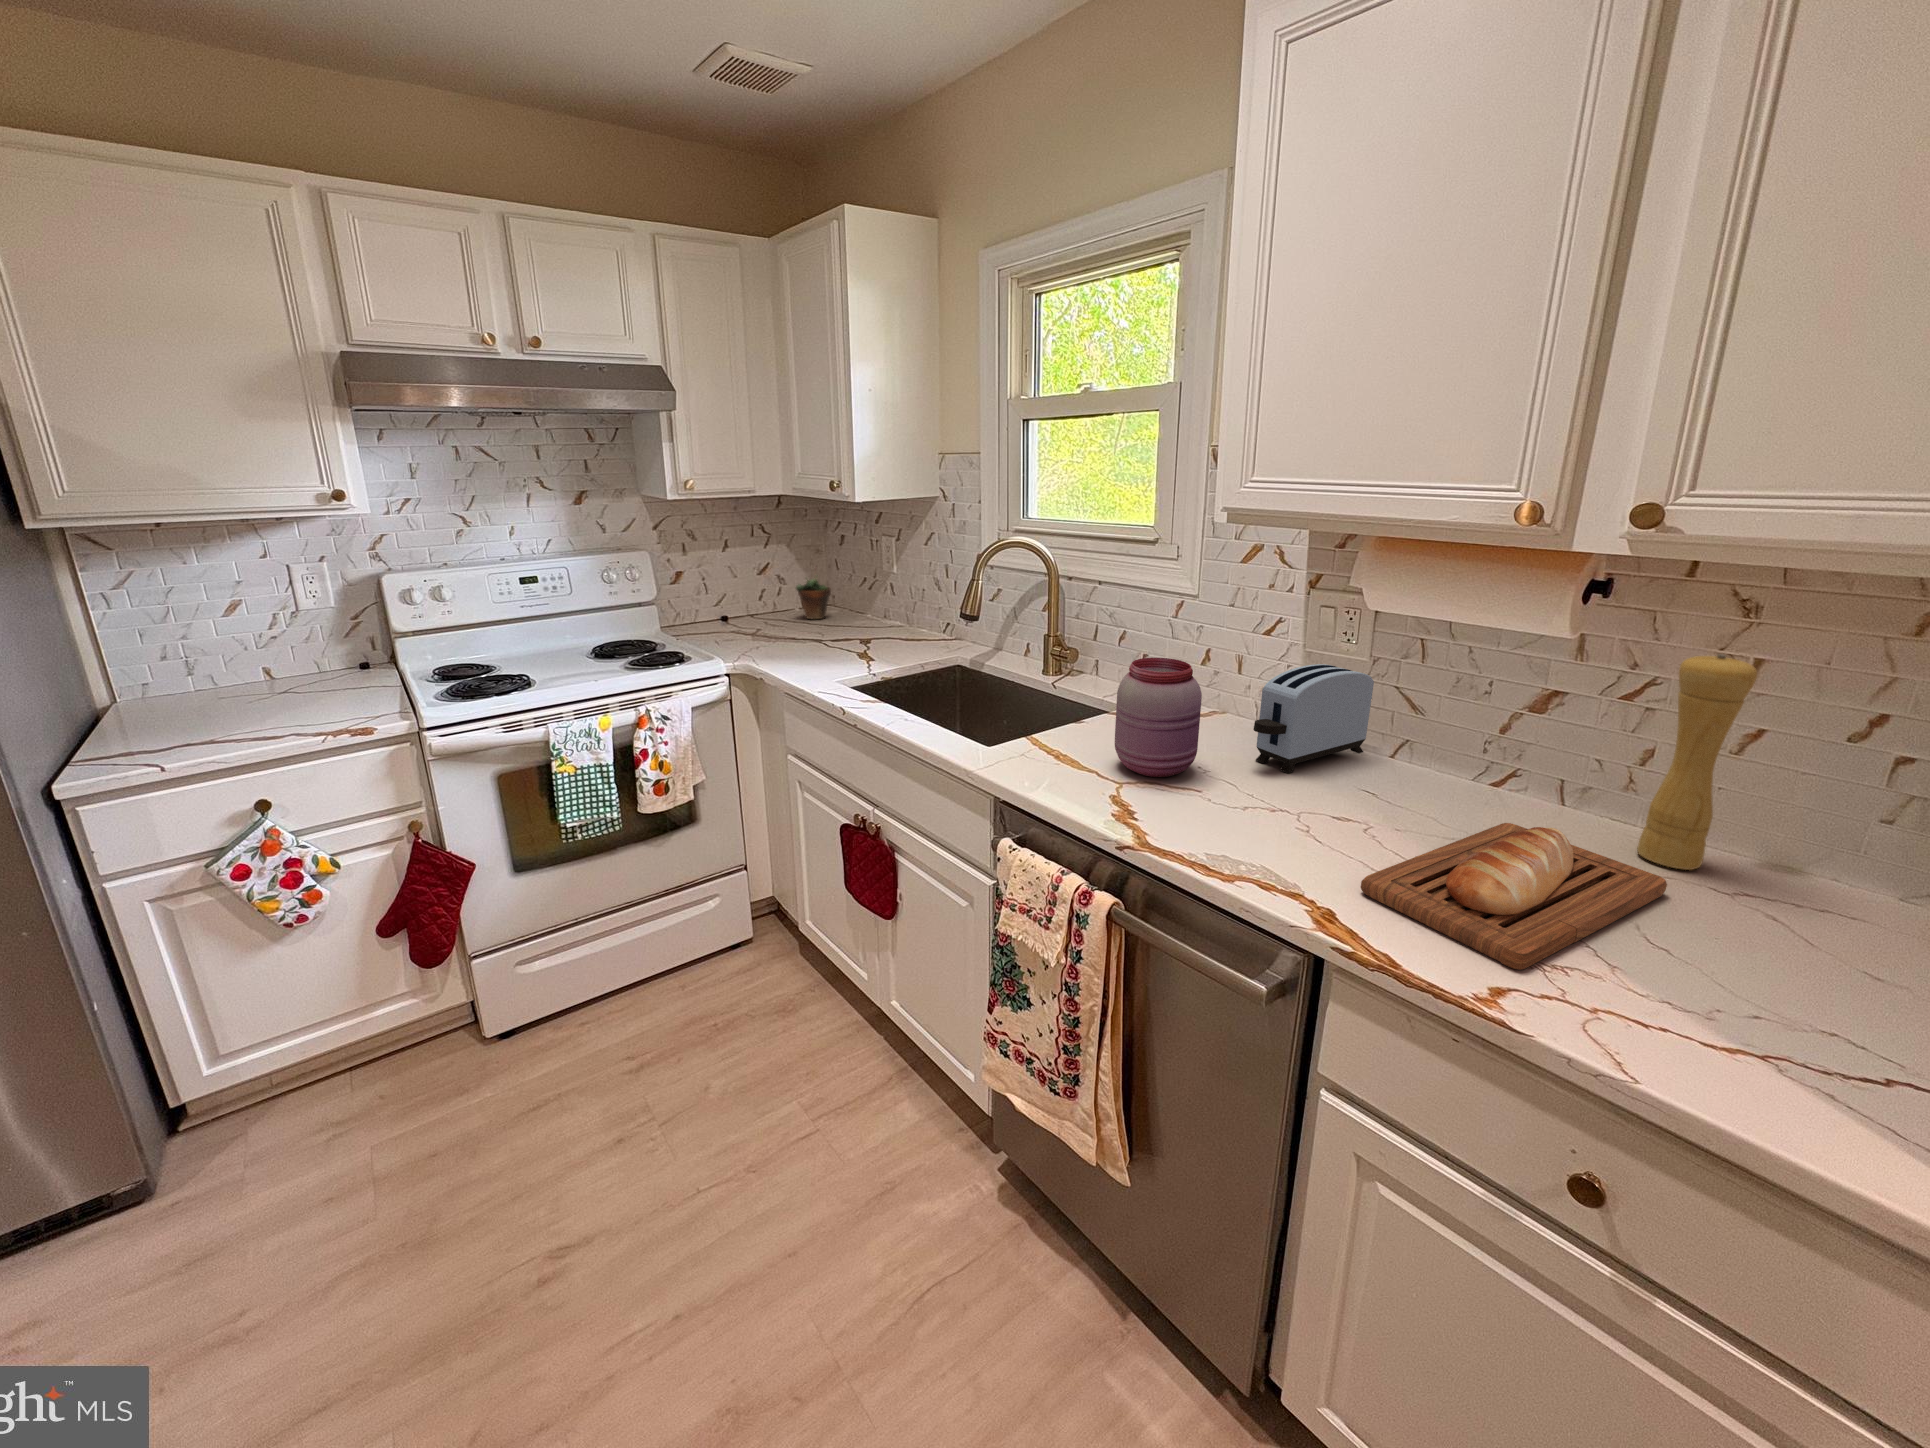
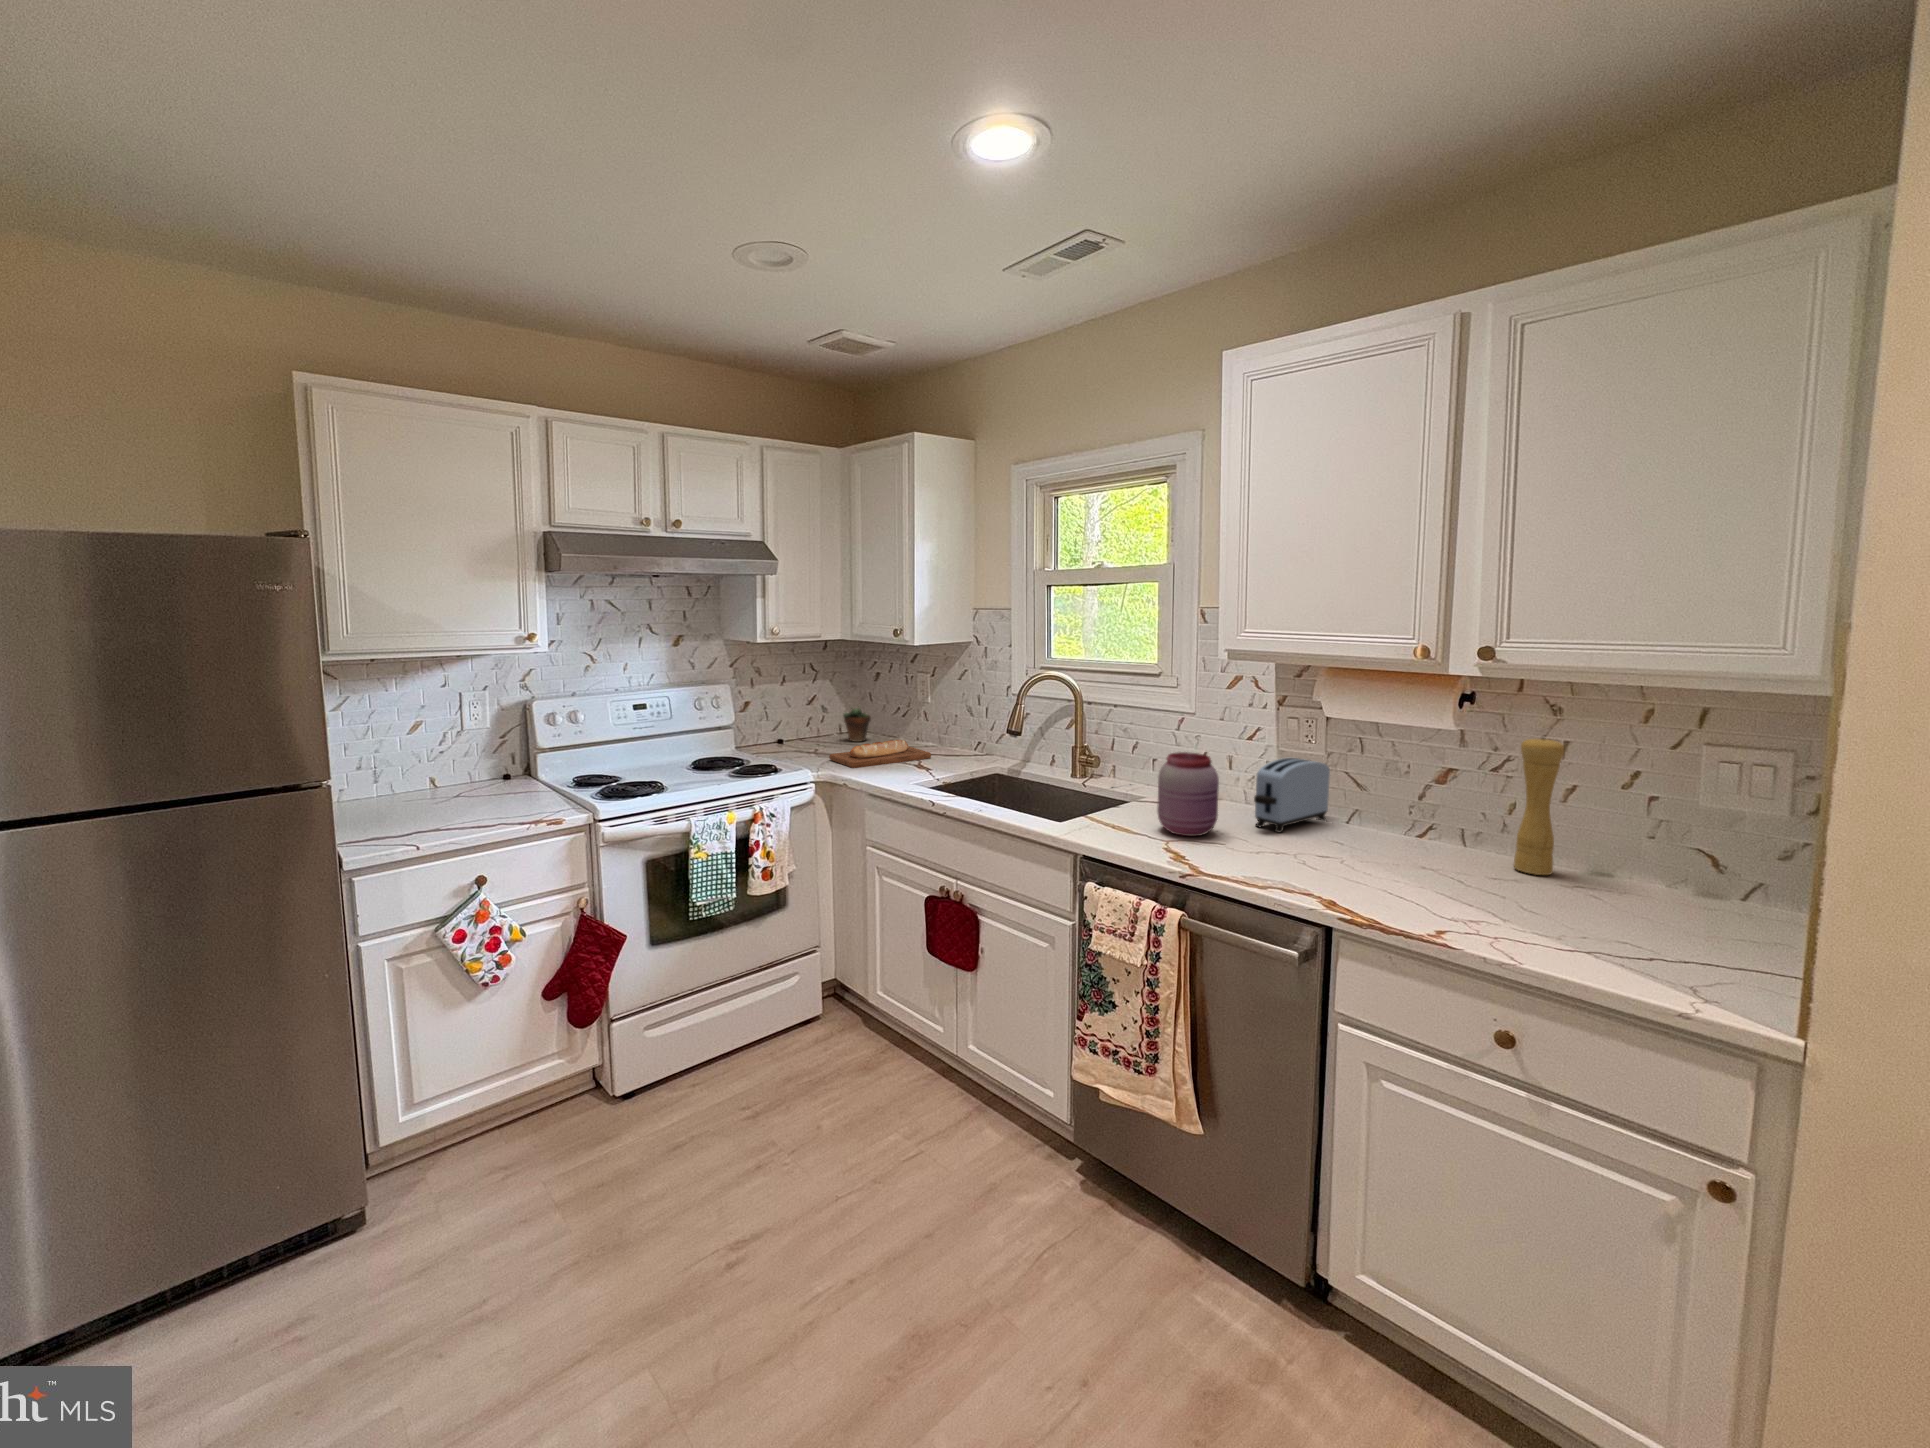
bread loaf: present [1361,823,1667,970] -> present [829,740,931,768]

